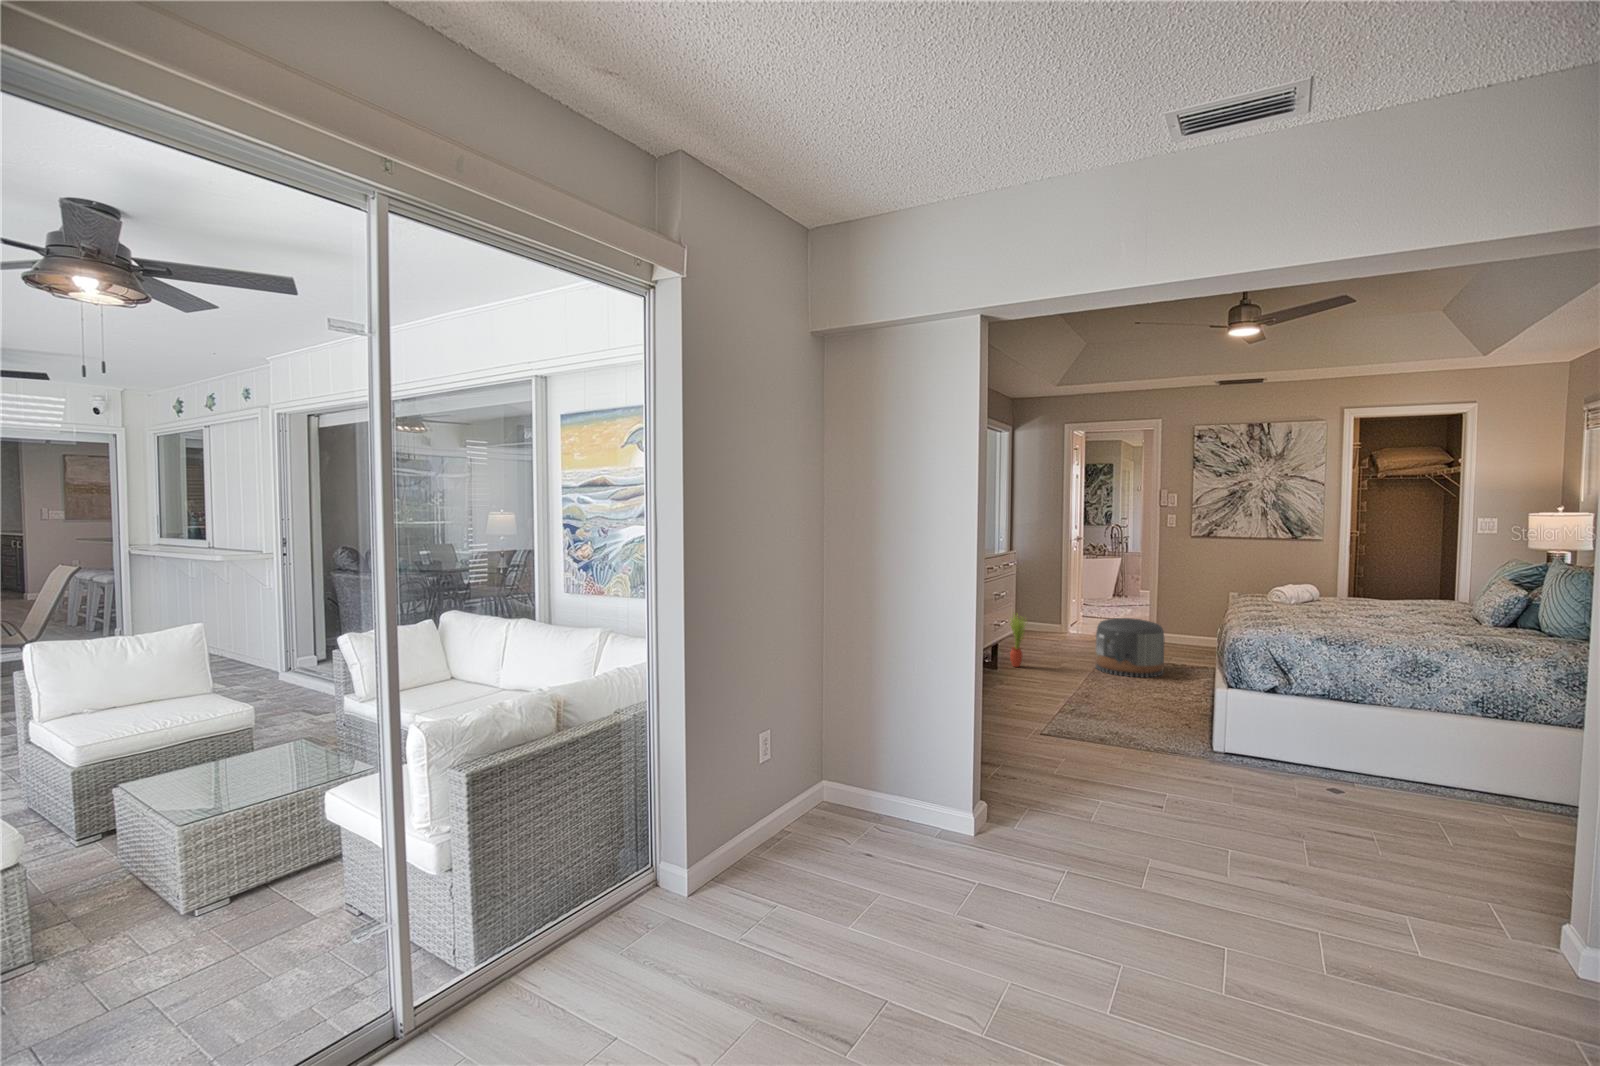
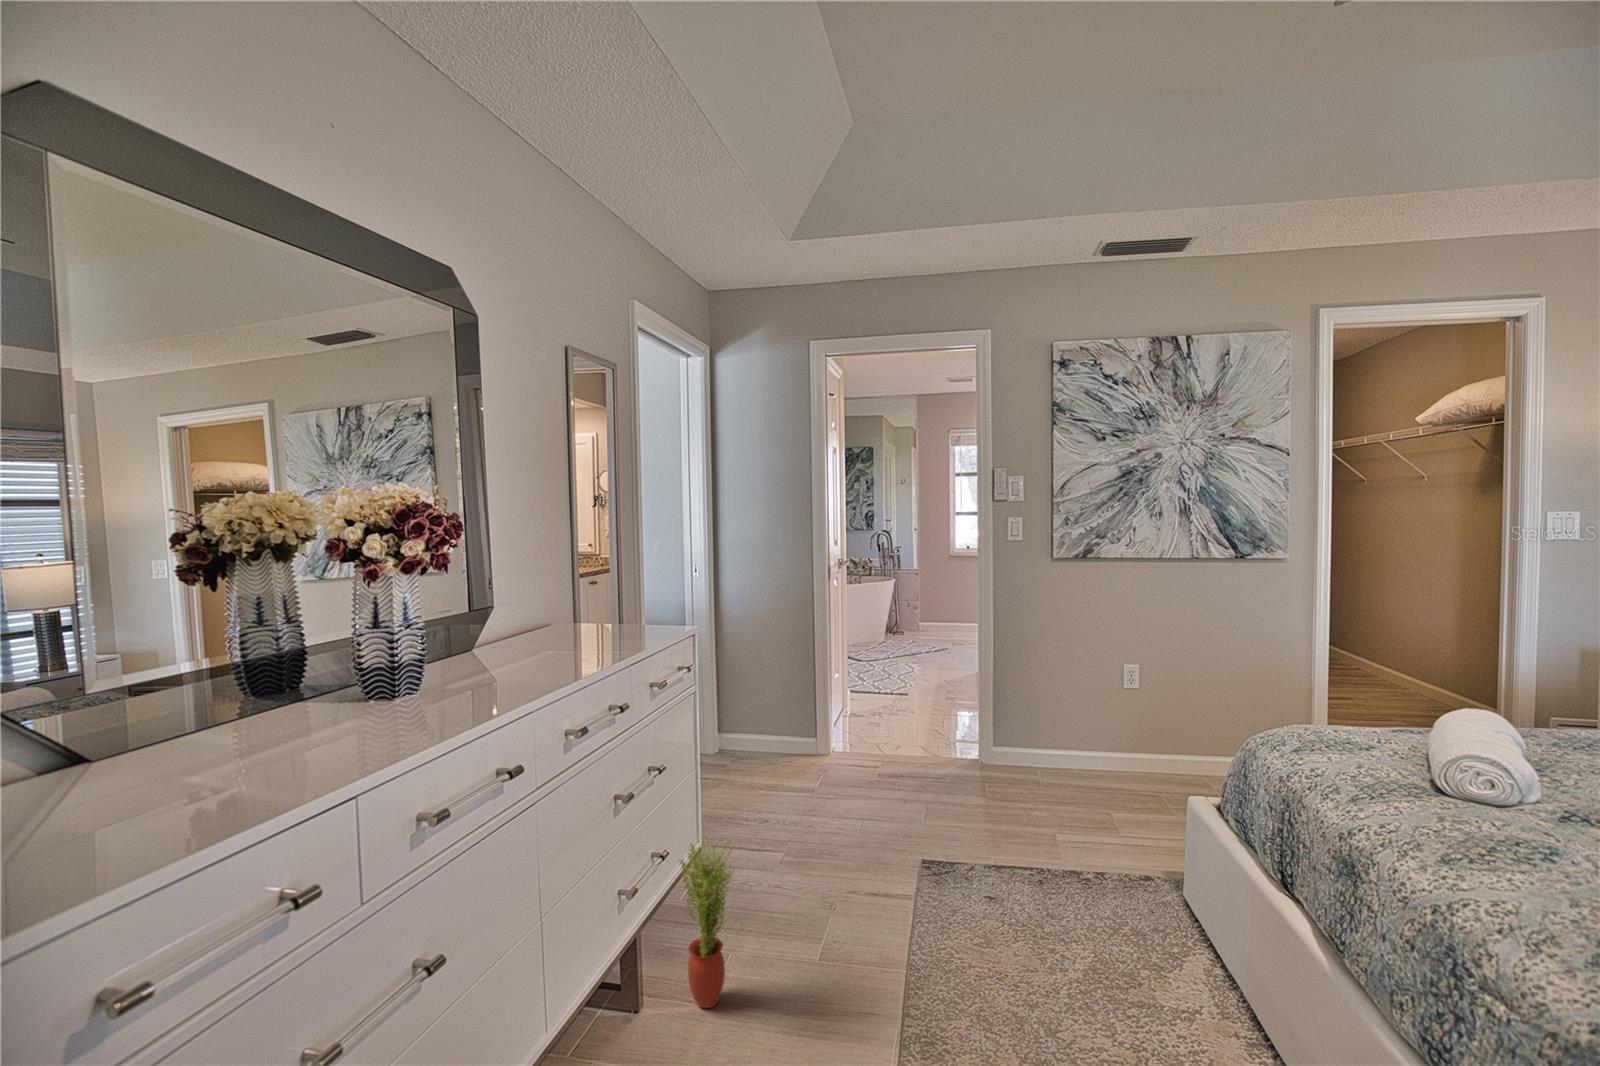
pouf: present [1095,618,1164,677] -> none [923,796,1103,1013]

